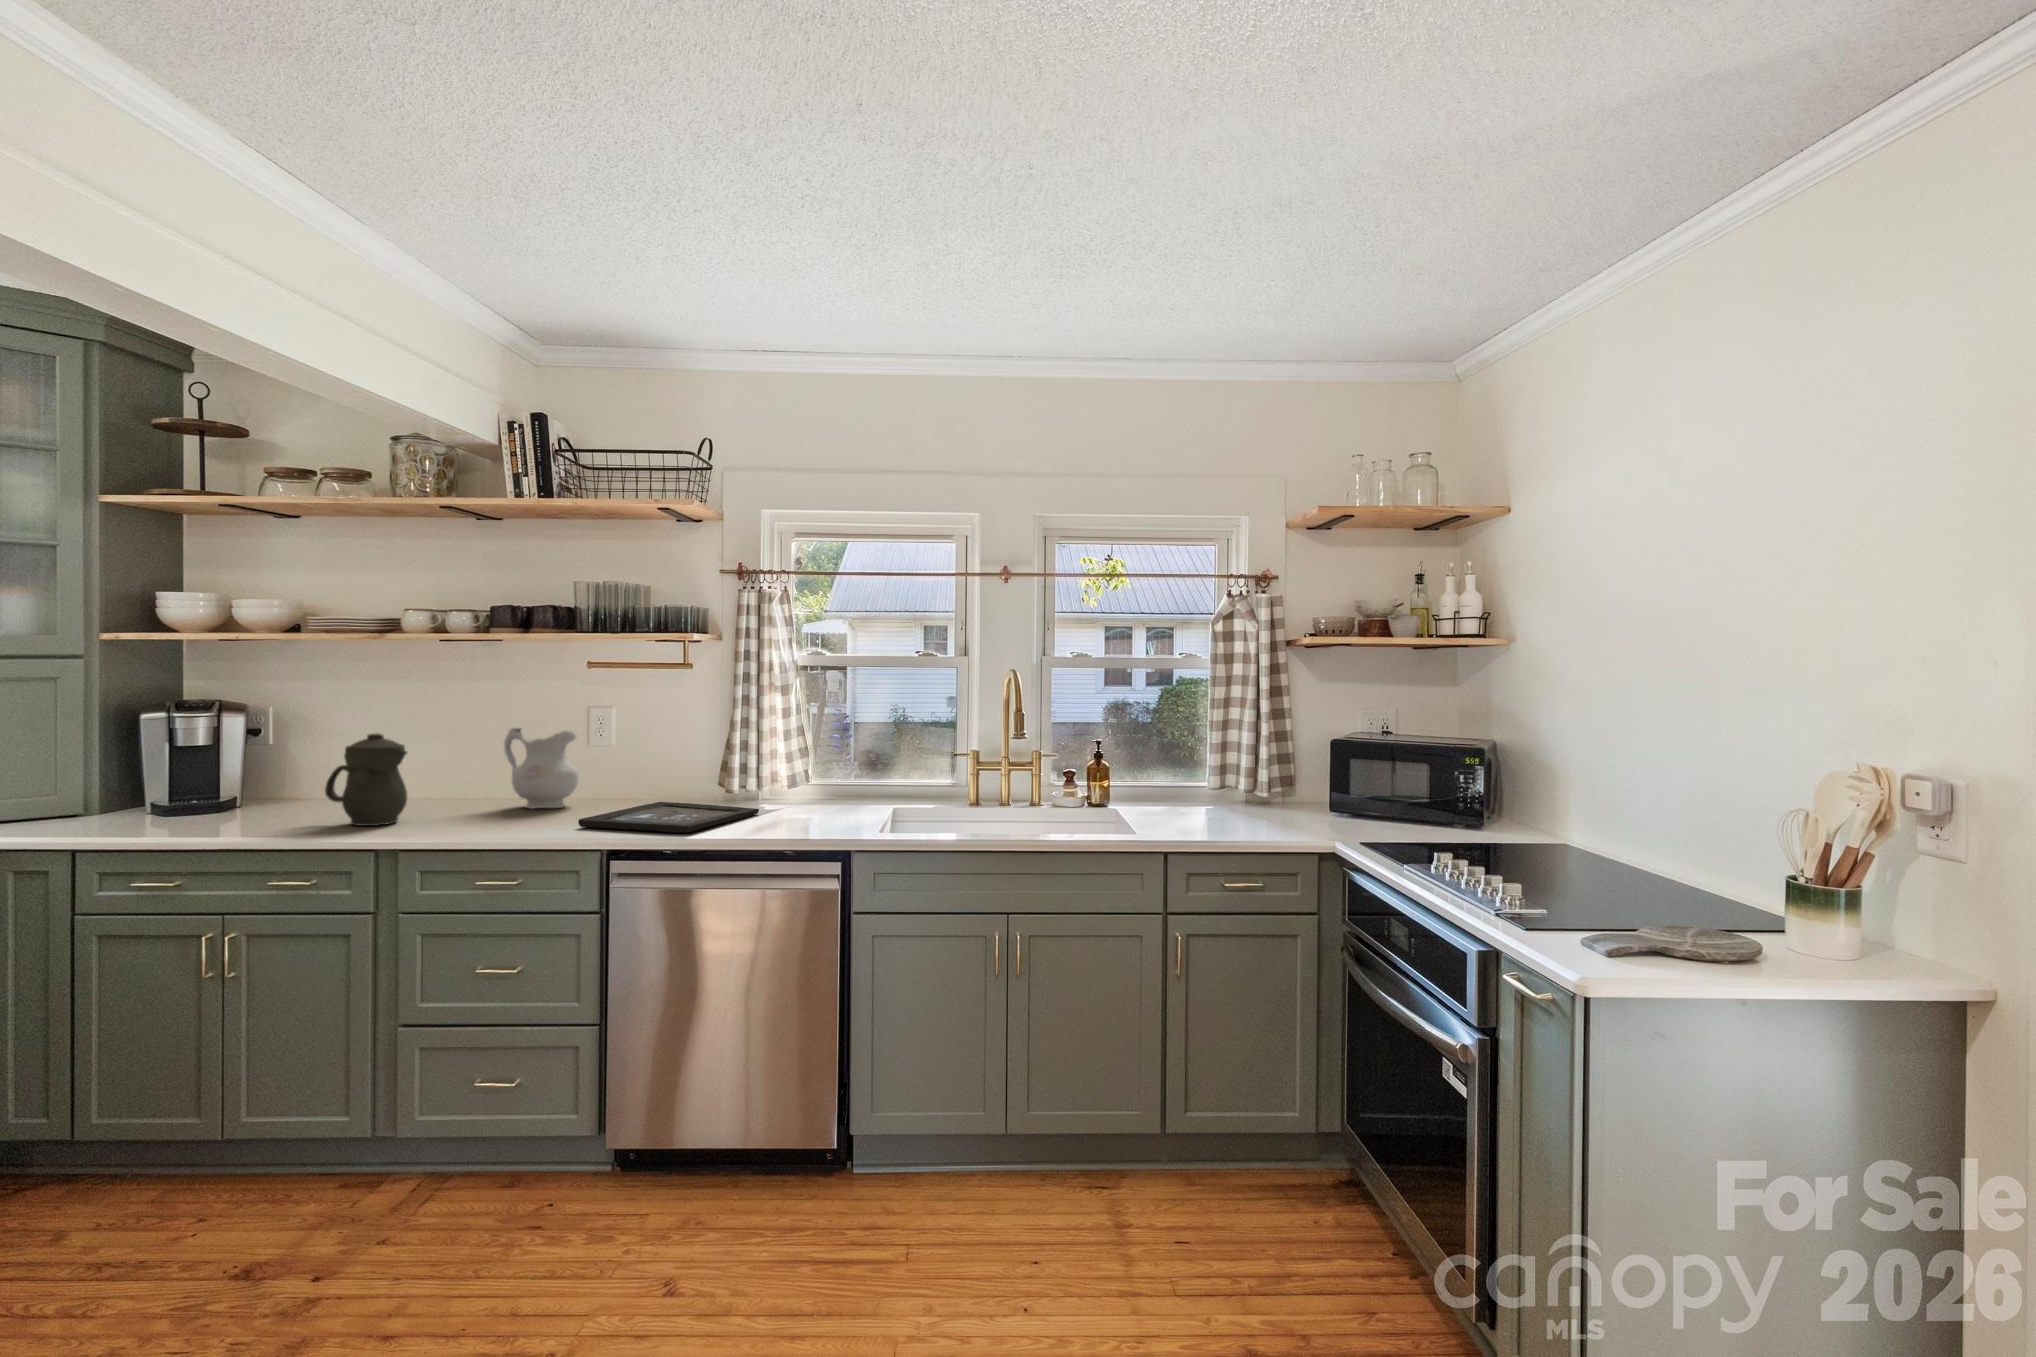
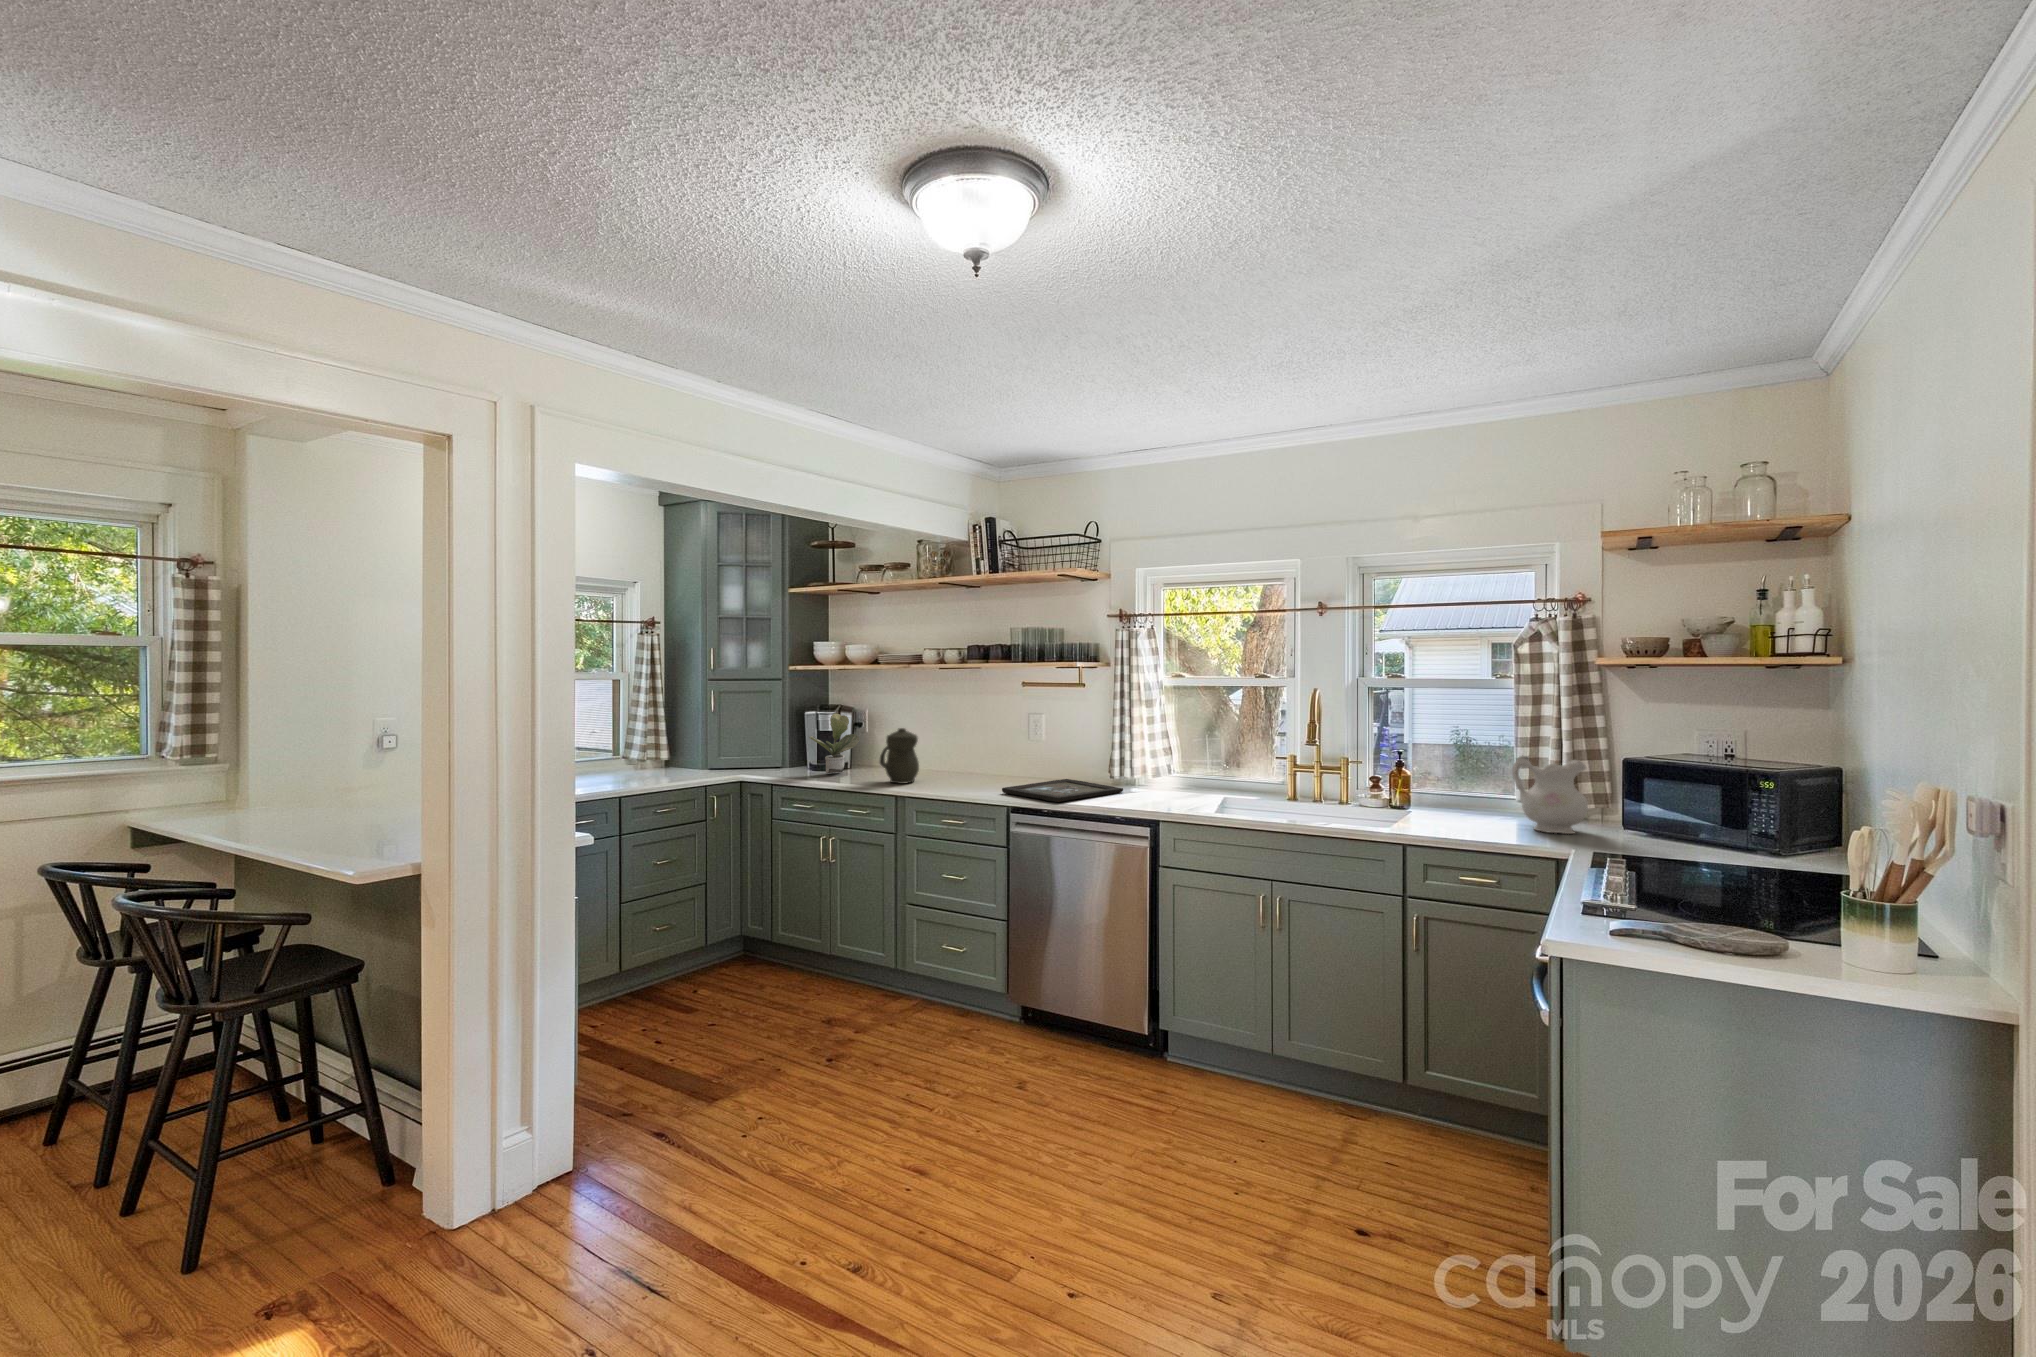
potted plant: none [162,713,273,820] -> present [809,713,860,773]
ceramic pitcher: present [504,728,579,809] -> present [1512,756,1588,834]

